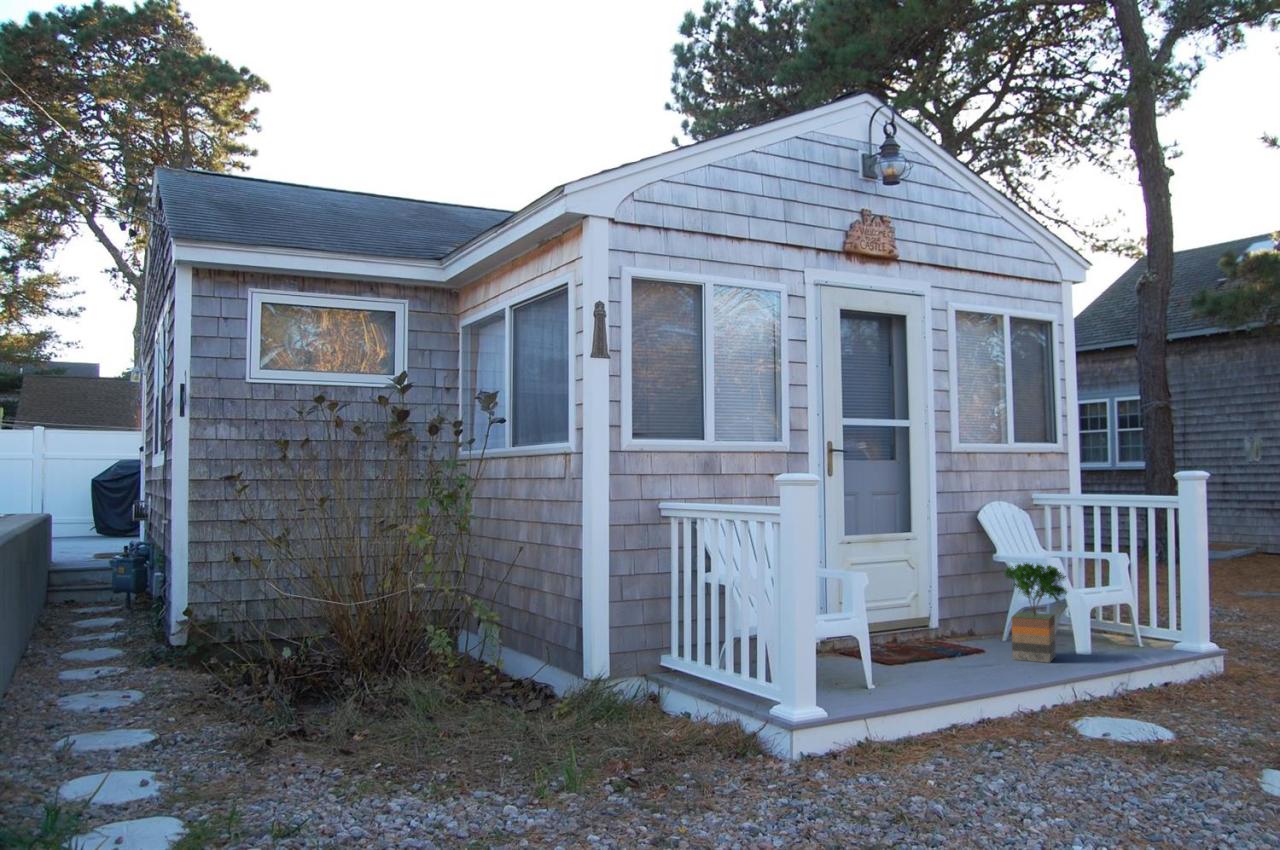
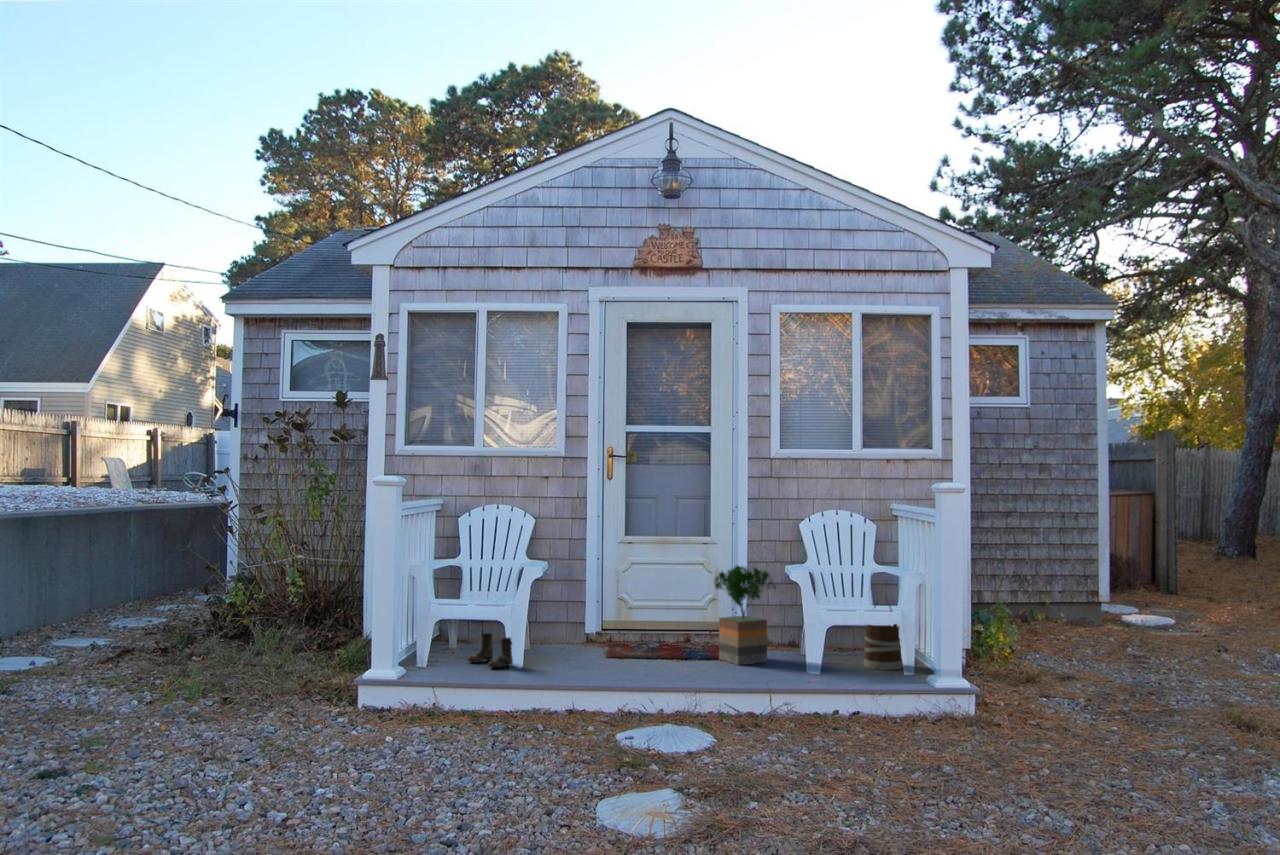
wooden bucket: none [1117,584,1157,652] -> present [864,598,903,670]
boots: none [842,658,901,697] -> present [467,633,513,668]

